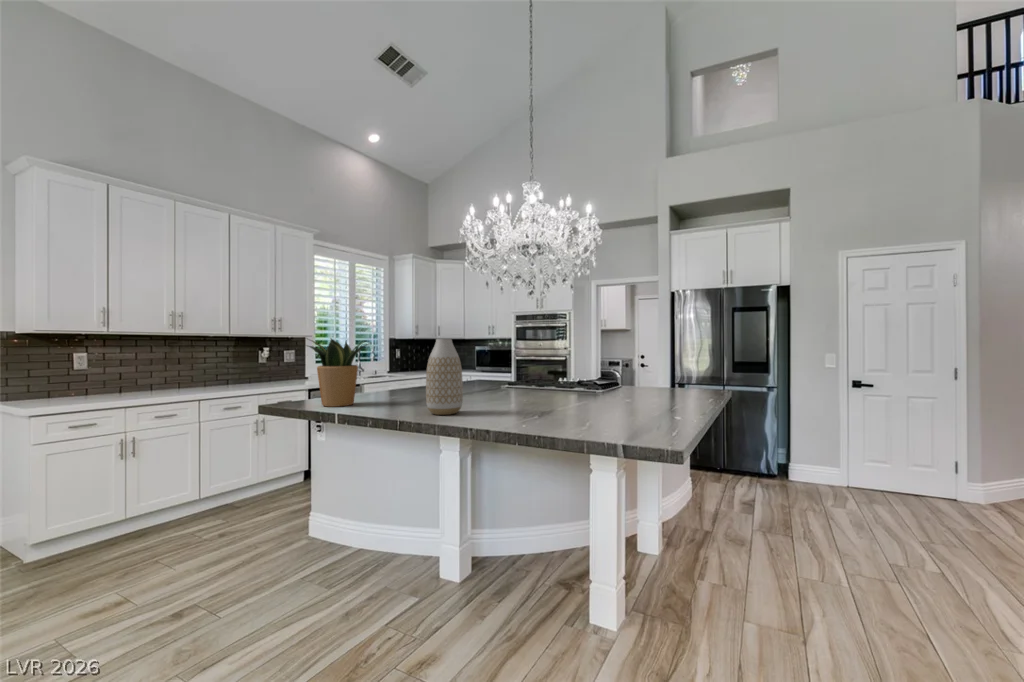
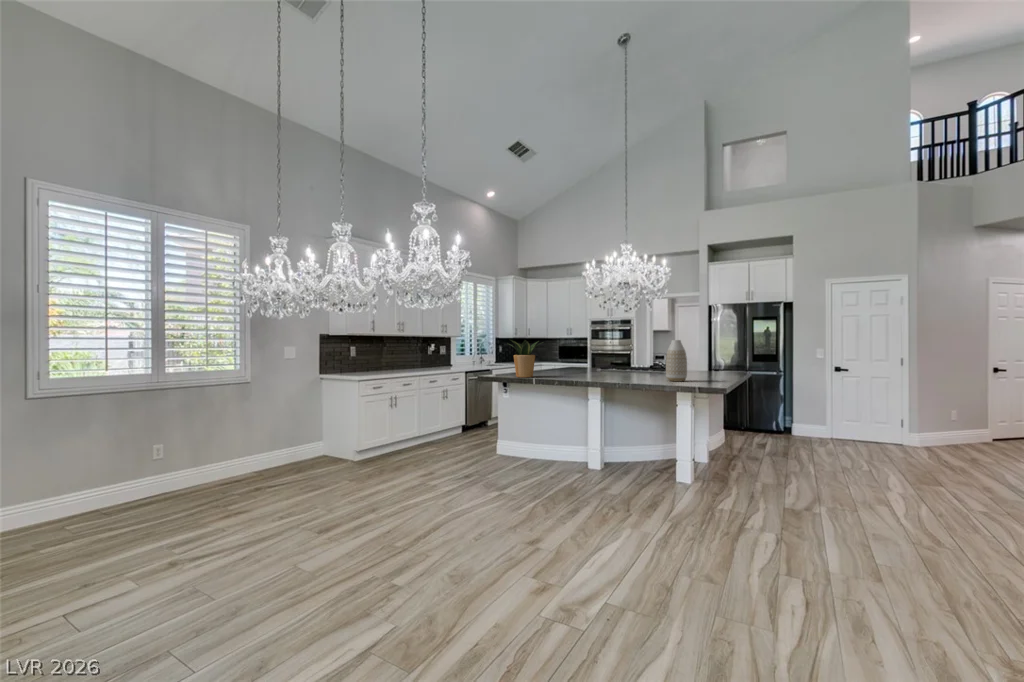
vase: present [426,339,463,415] -> present [666,340,687,382]

